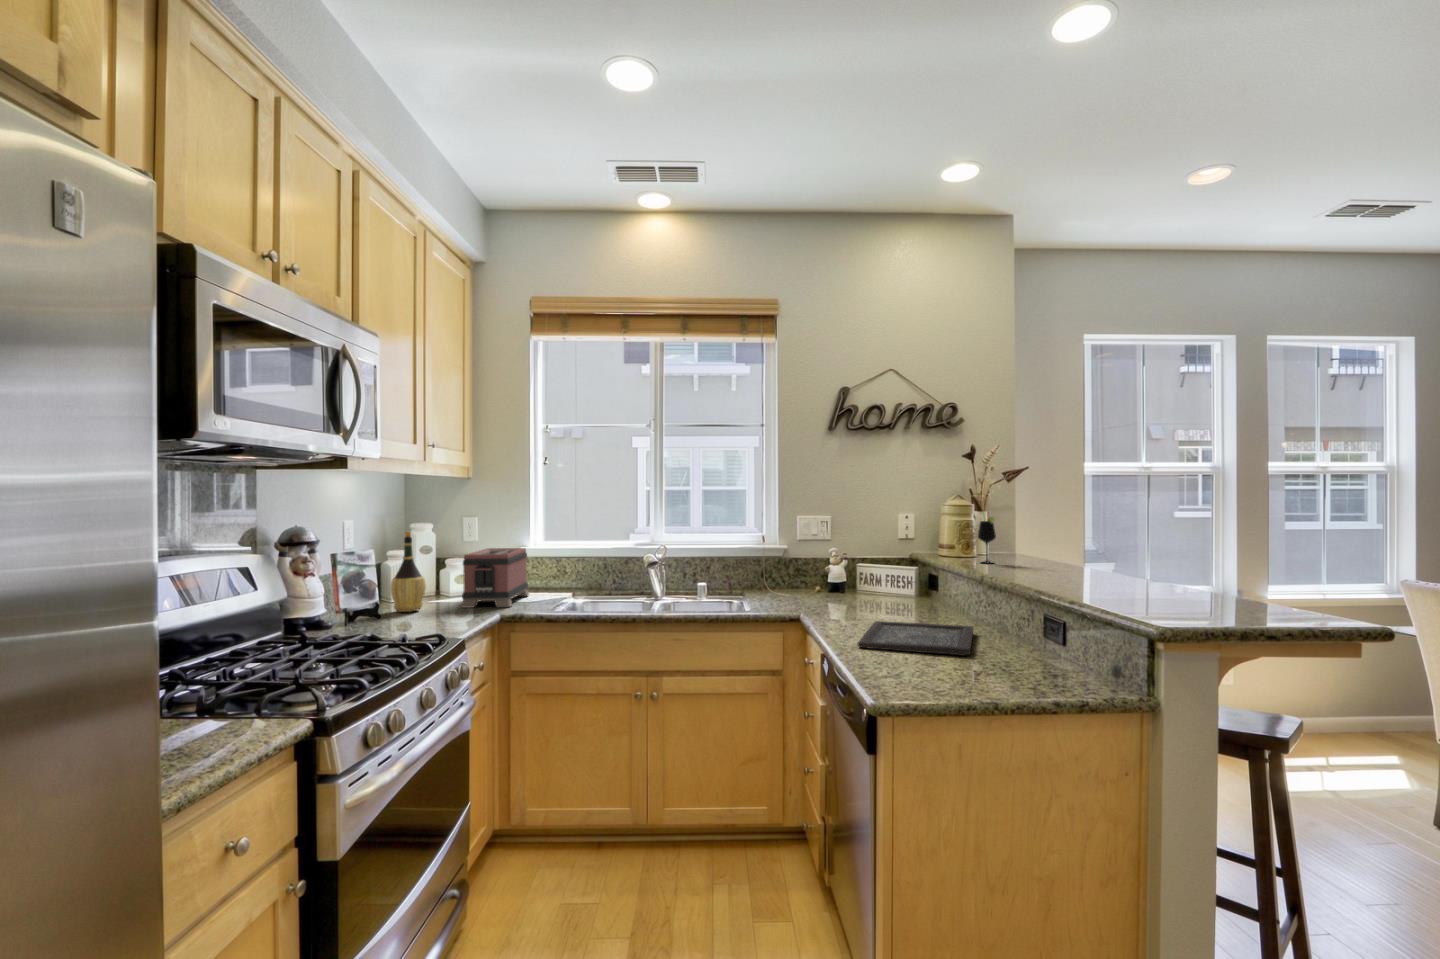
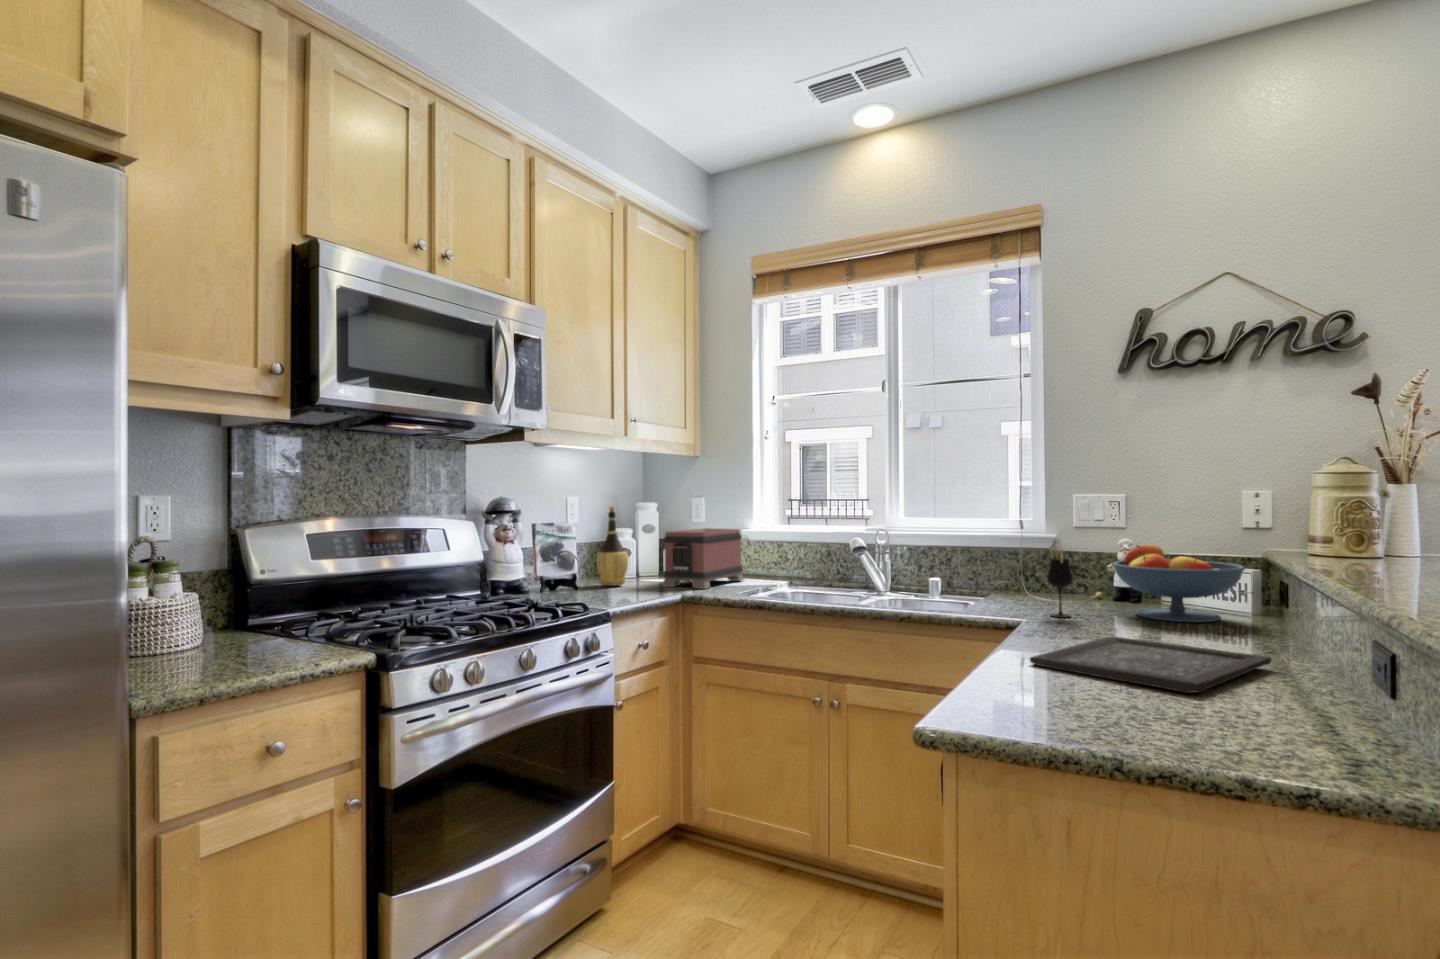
wine glass: present [978,515,996,563] -> present [1047,547,1073,617]
fruit bowl: none [837,552,916,605] -> present [1113,545,1245,622]

